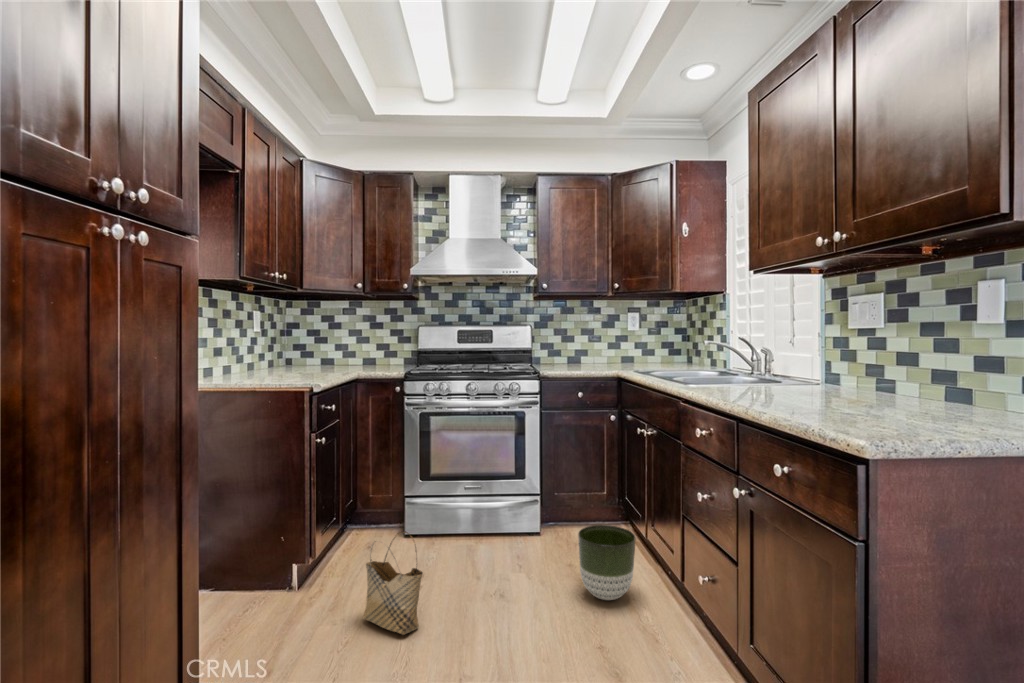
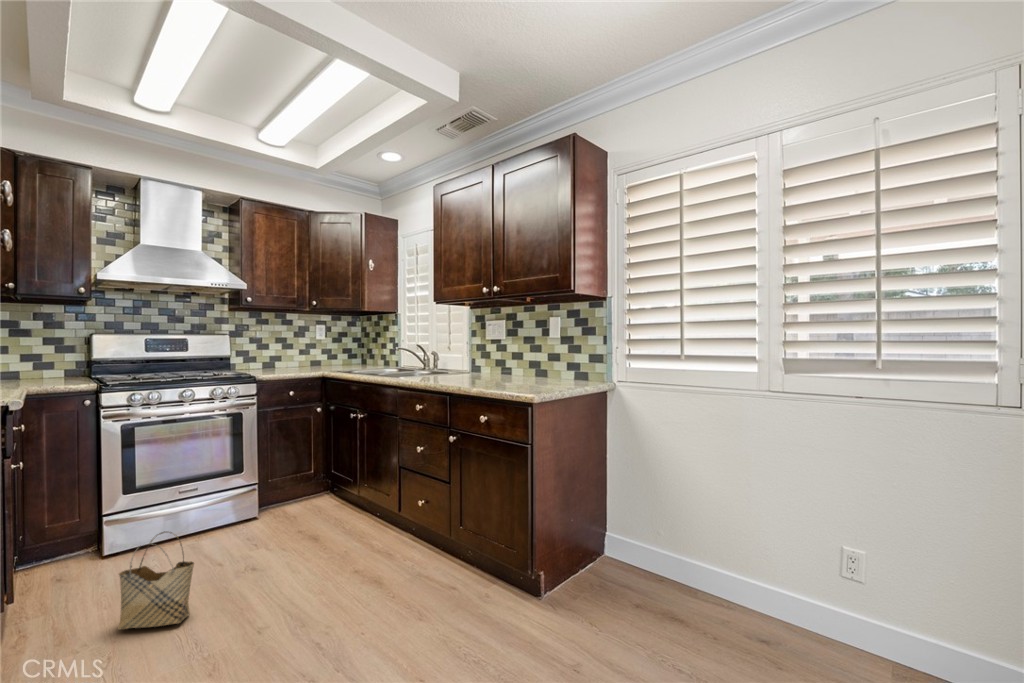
planter: present [578,525,636,600] -> none [320,489,365,544]

